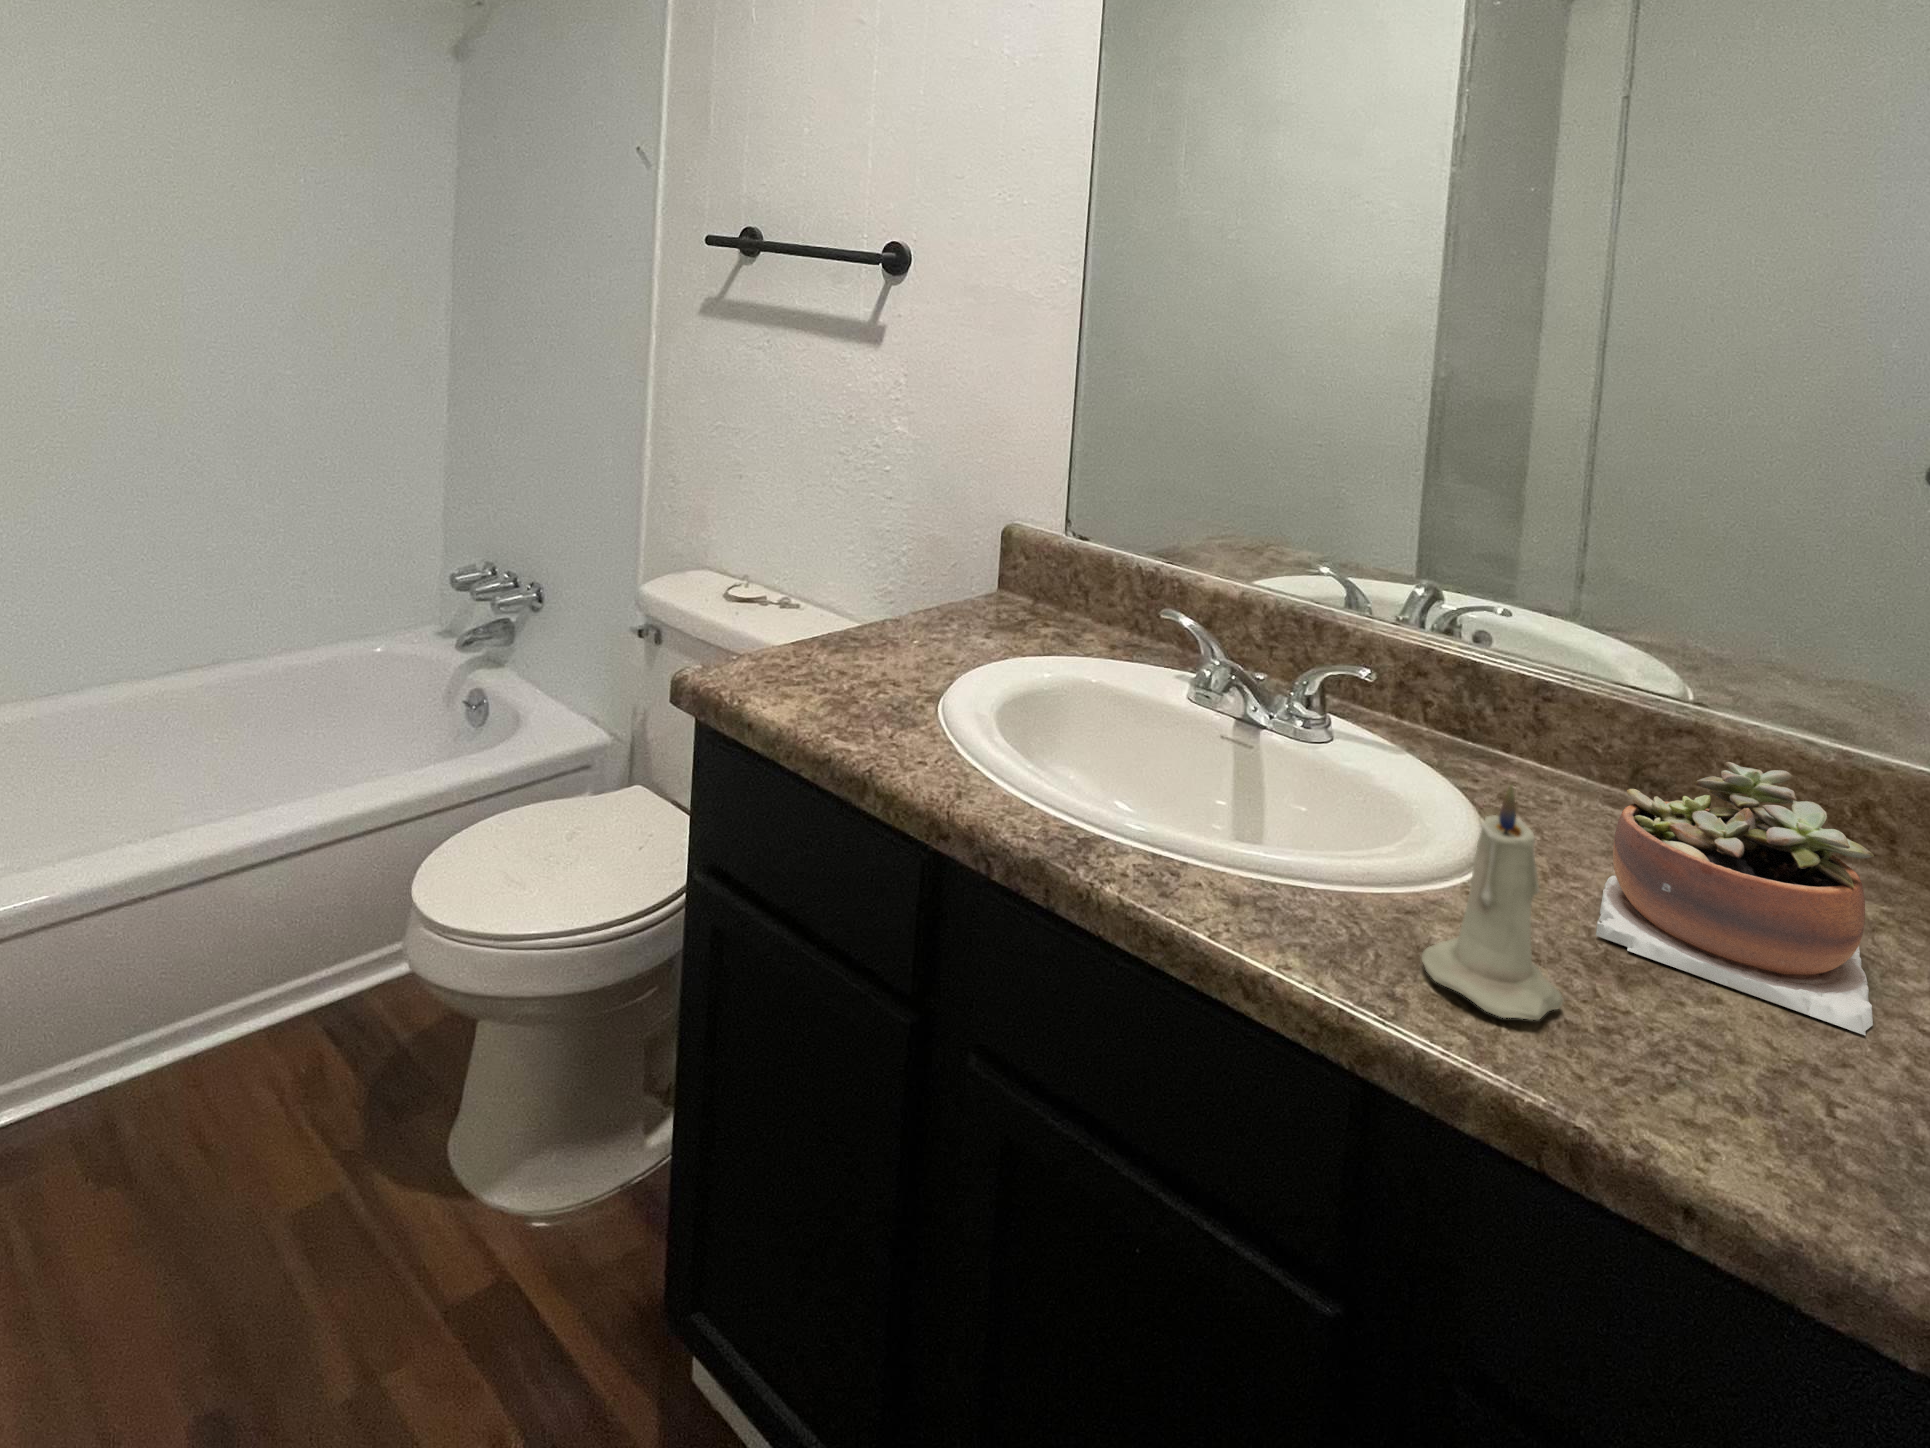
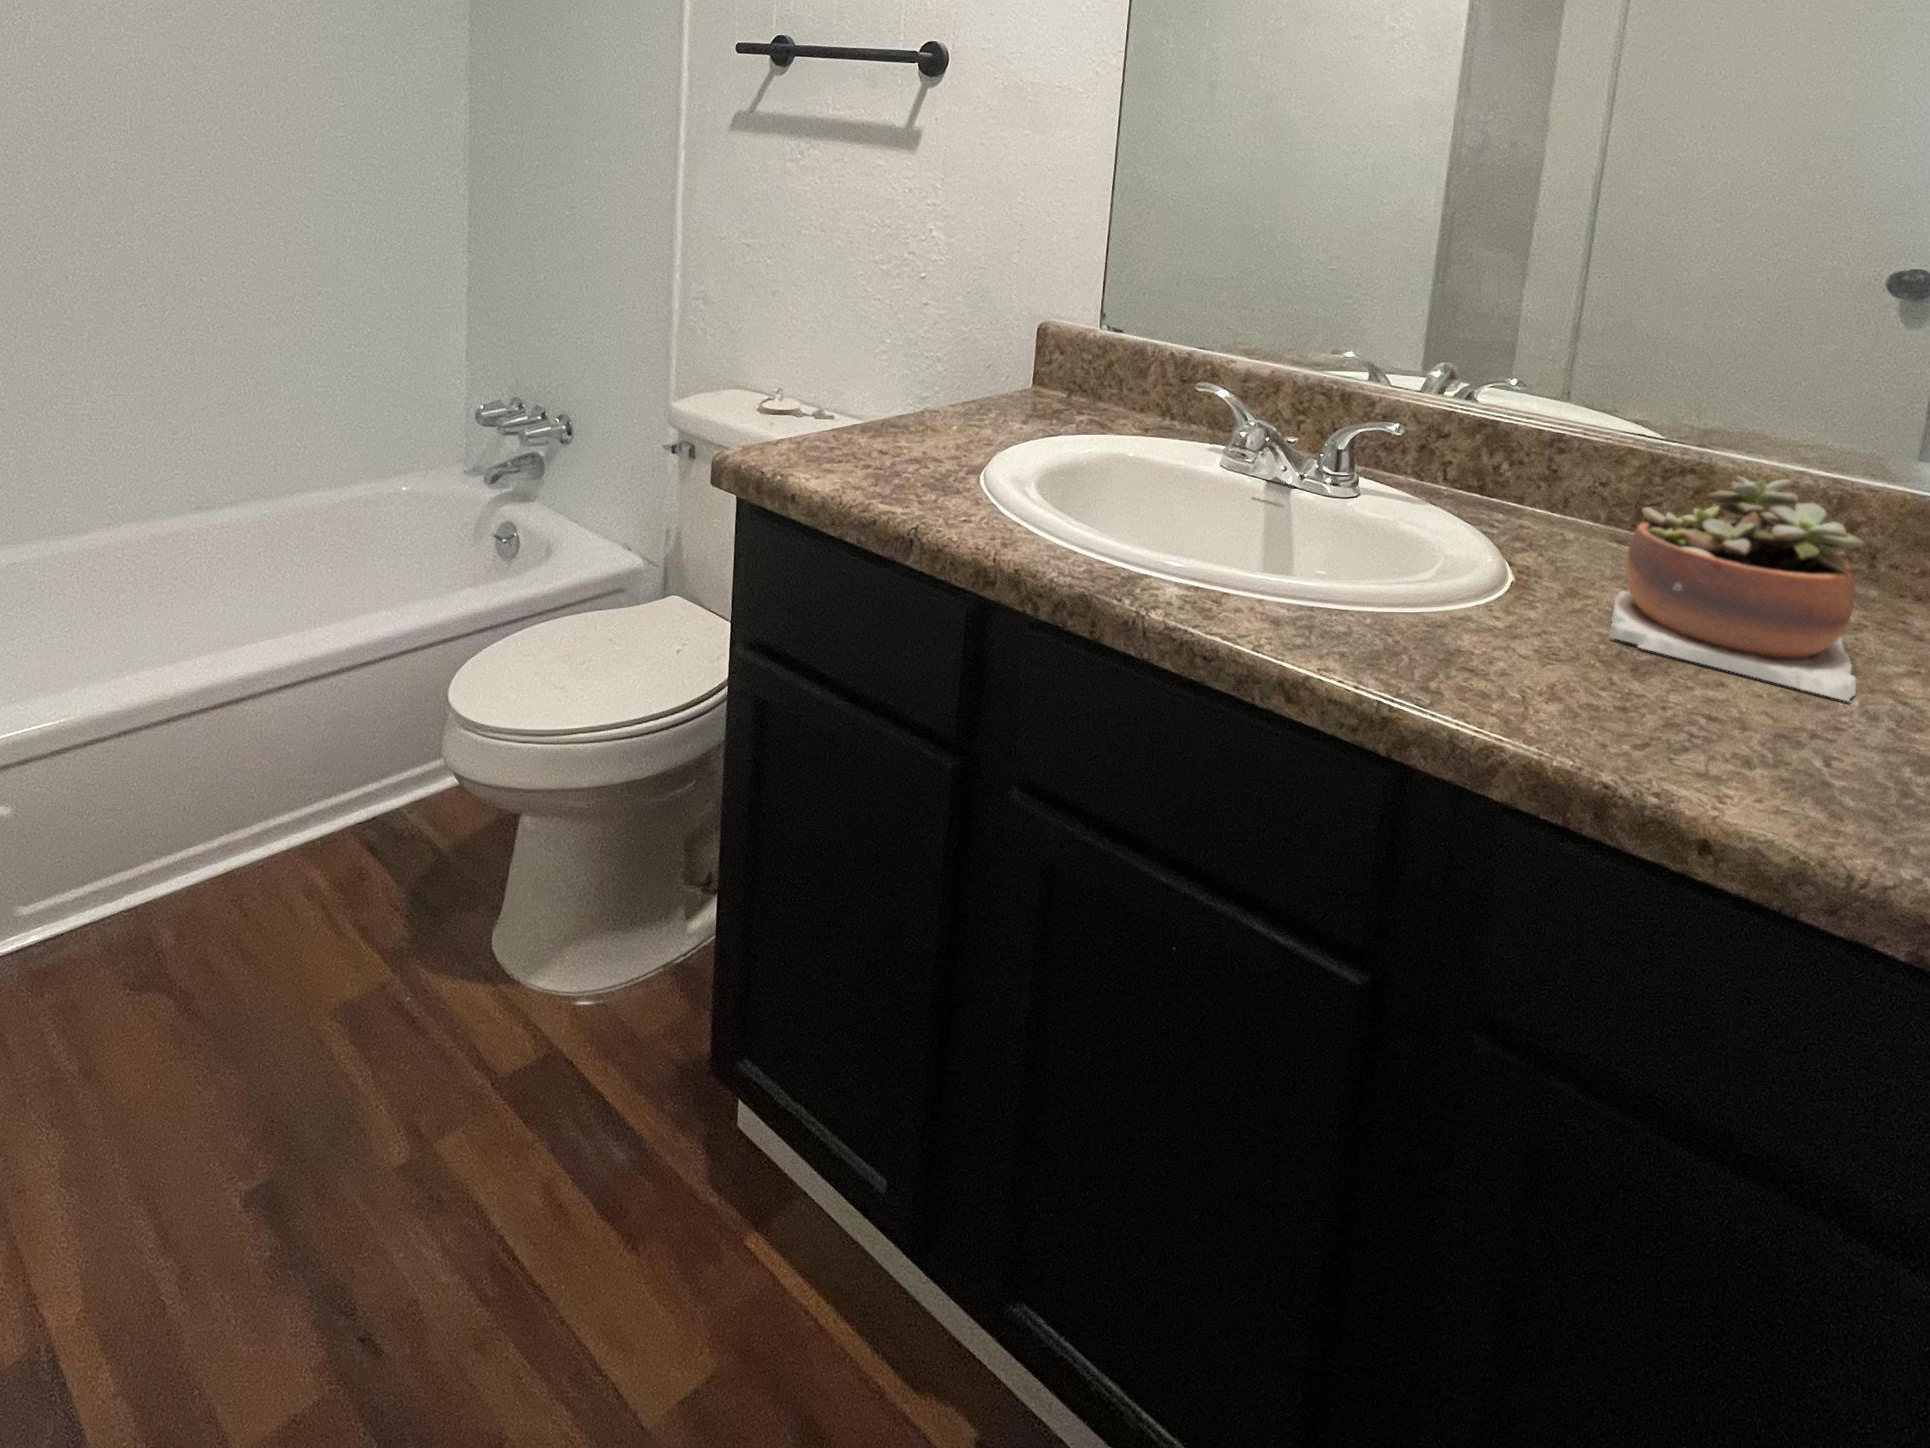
candle: present [1422,785,1564,1020] -> none [1453,483,1584,700]

